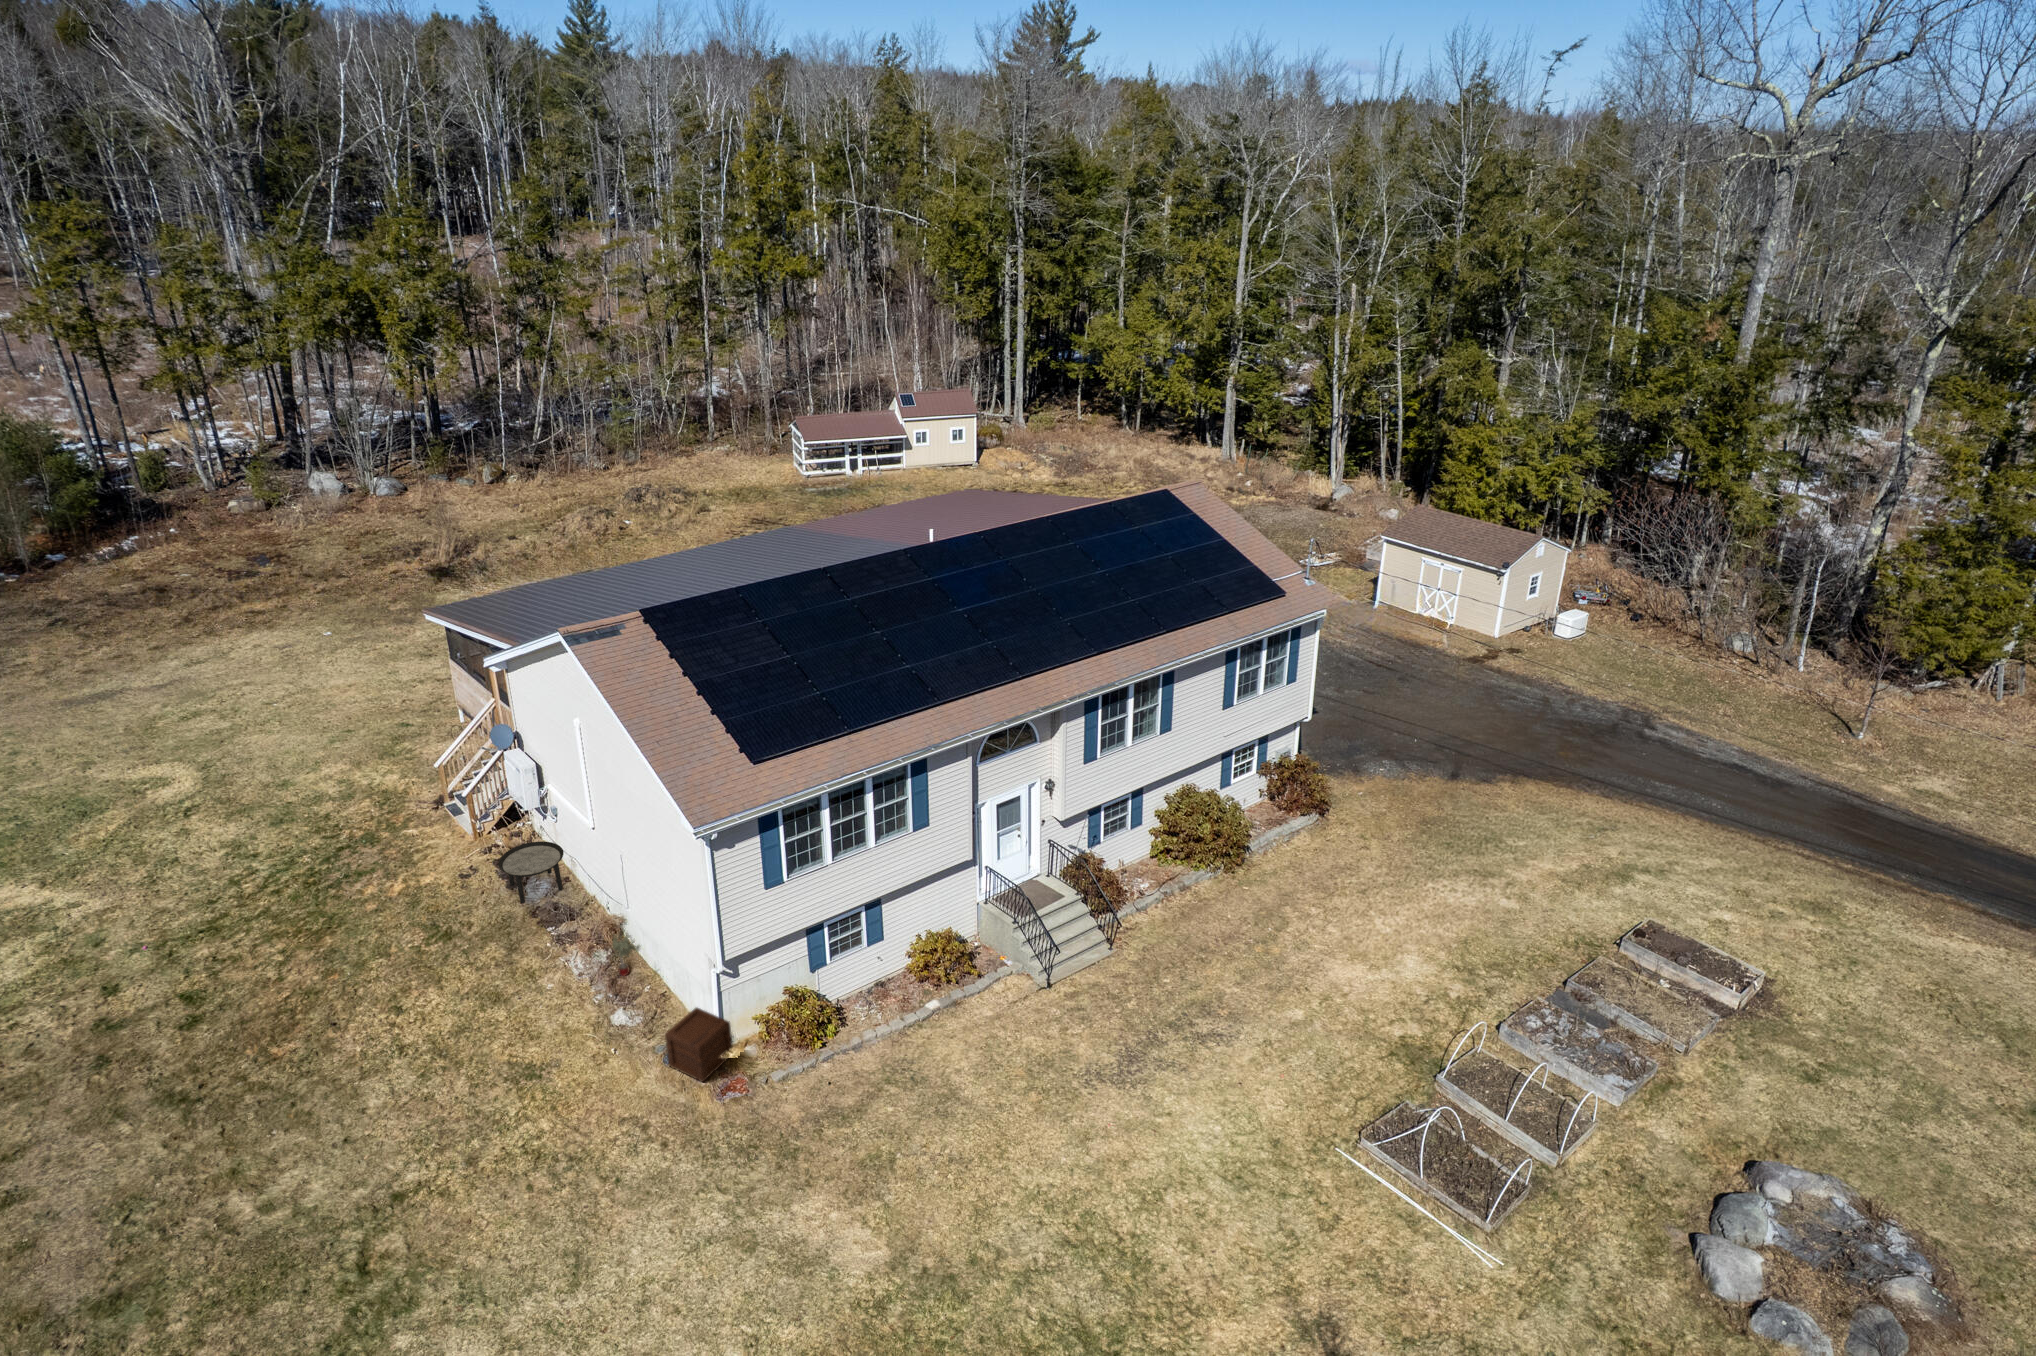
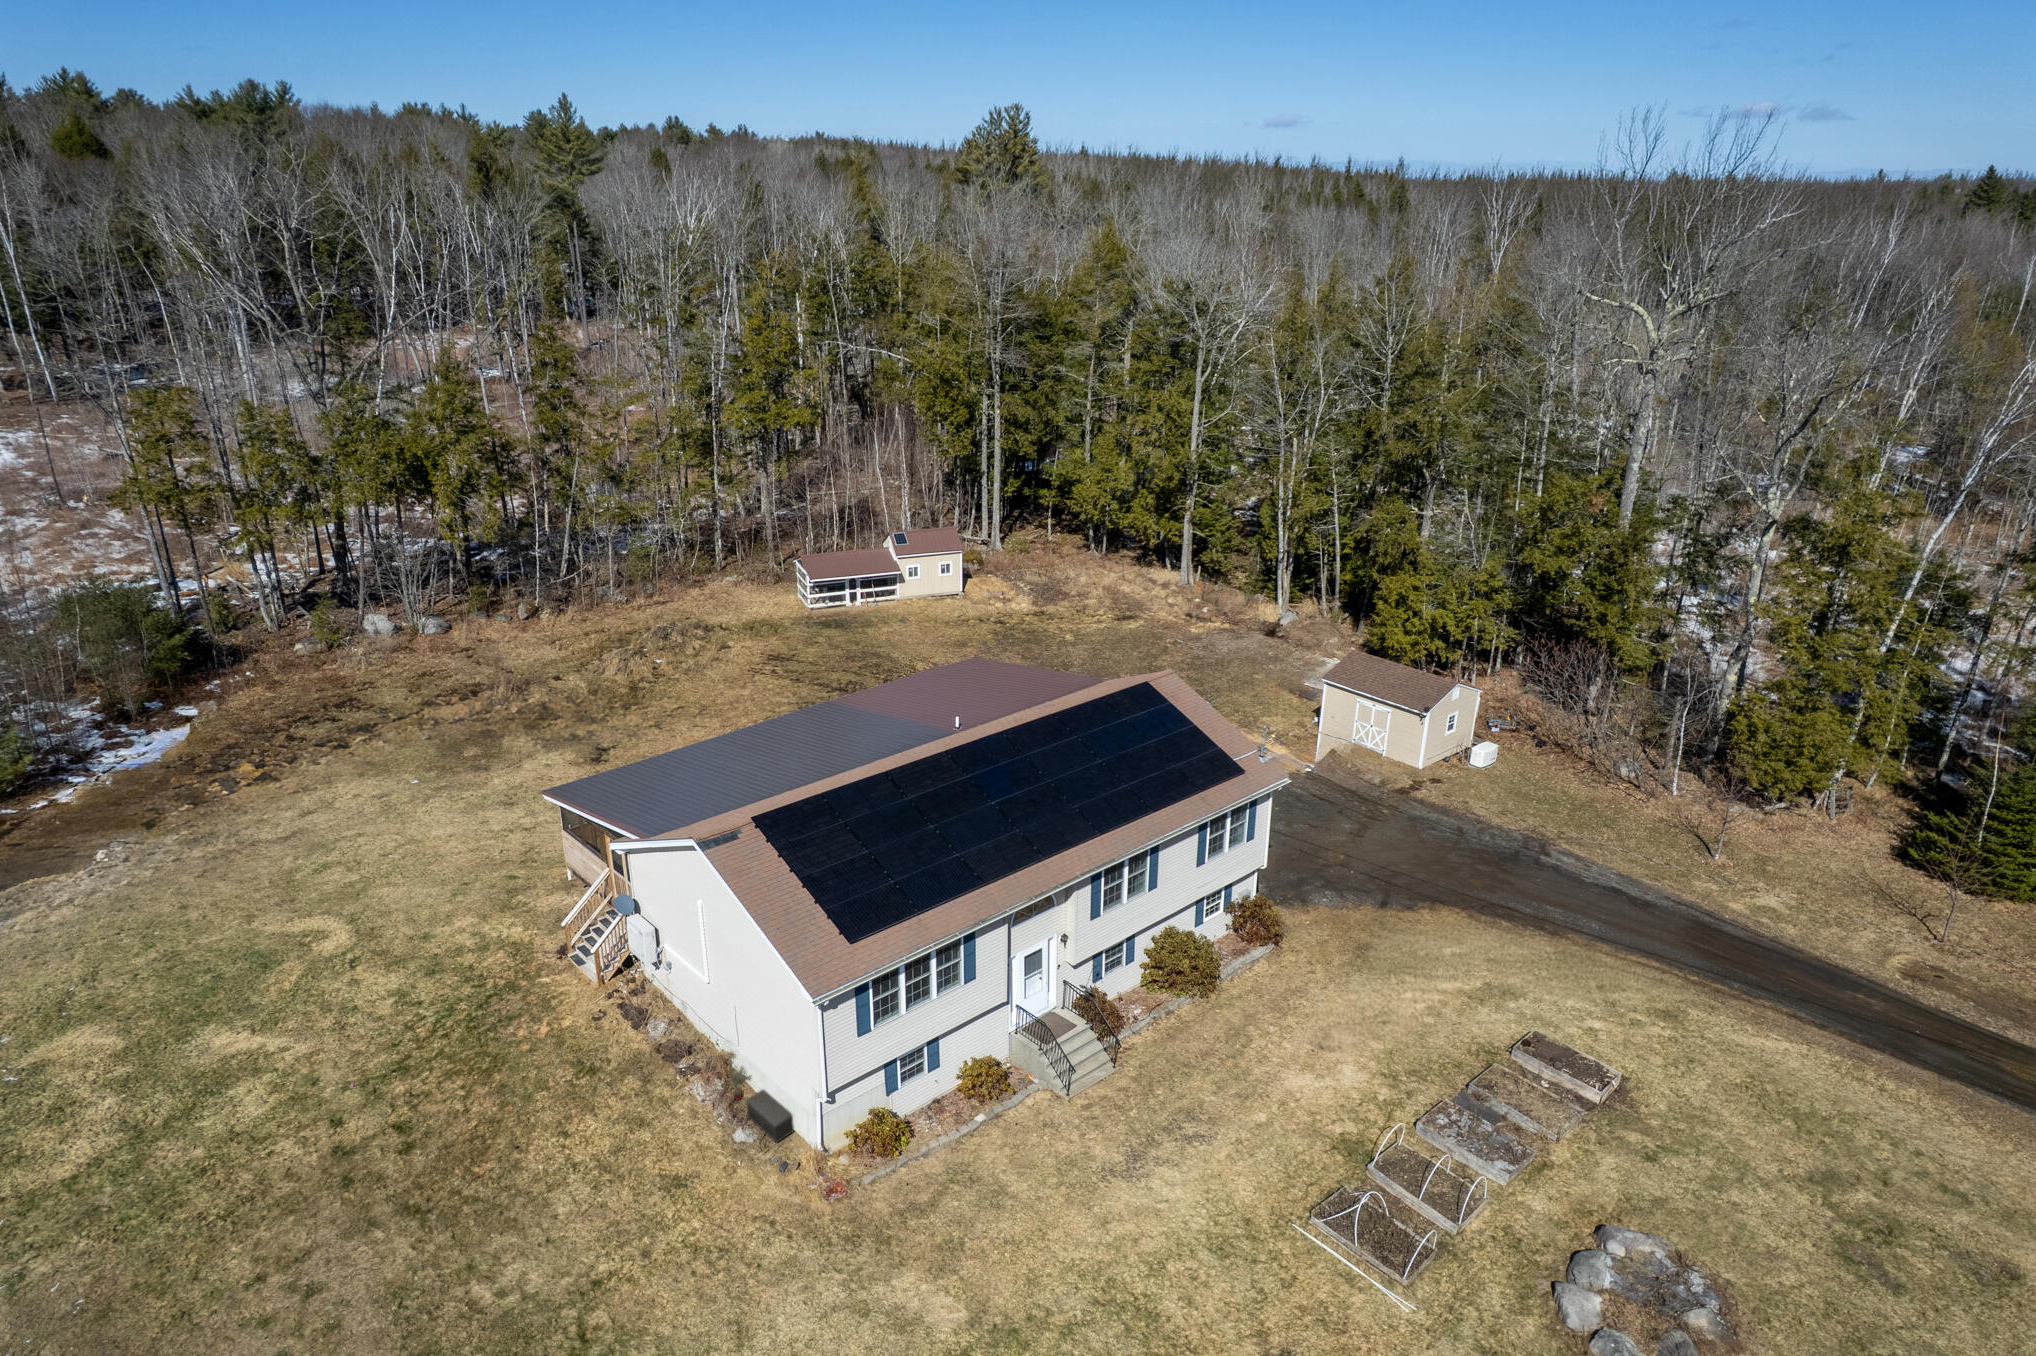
round table: present [498,841,564,903] -> none [629,988,679,1040]
storage bench: none [630,962,690,1028] -> present [746,1090,794,1142]
wooden crate: present [665,1008,733,1082] -> none [782,1127,832,1187]

